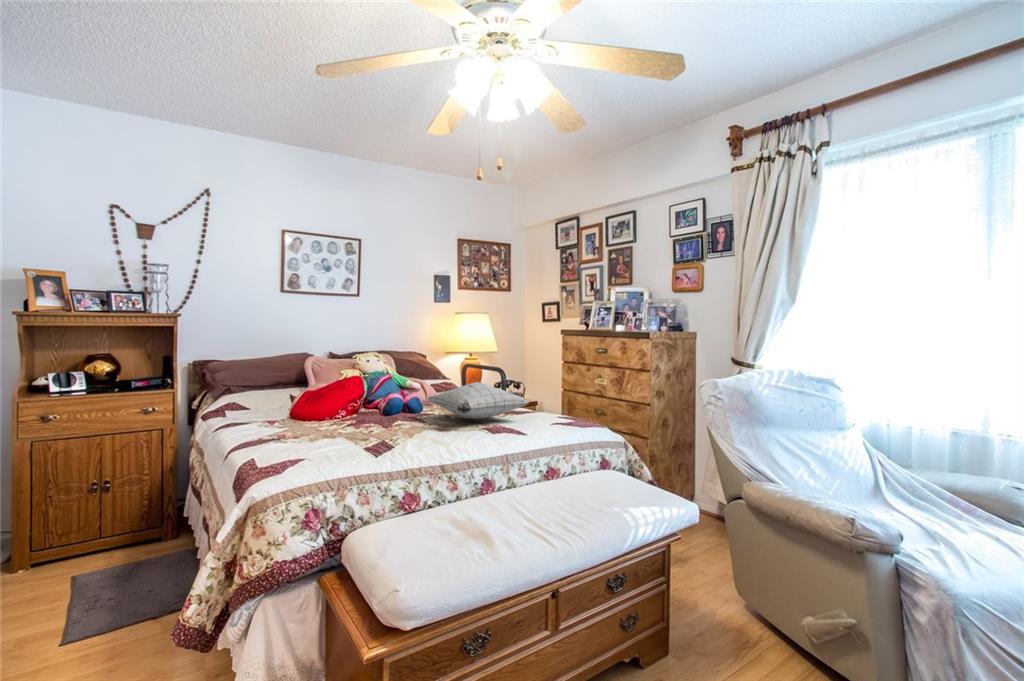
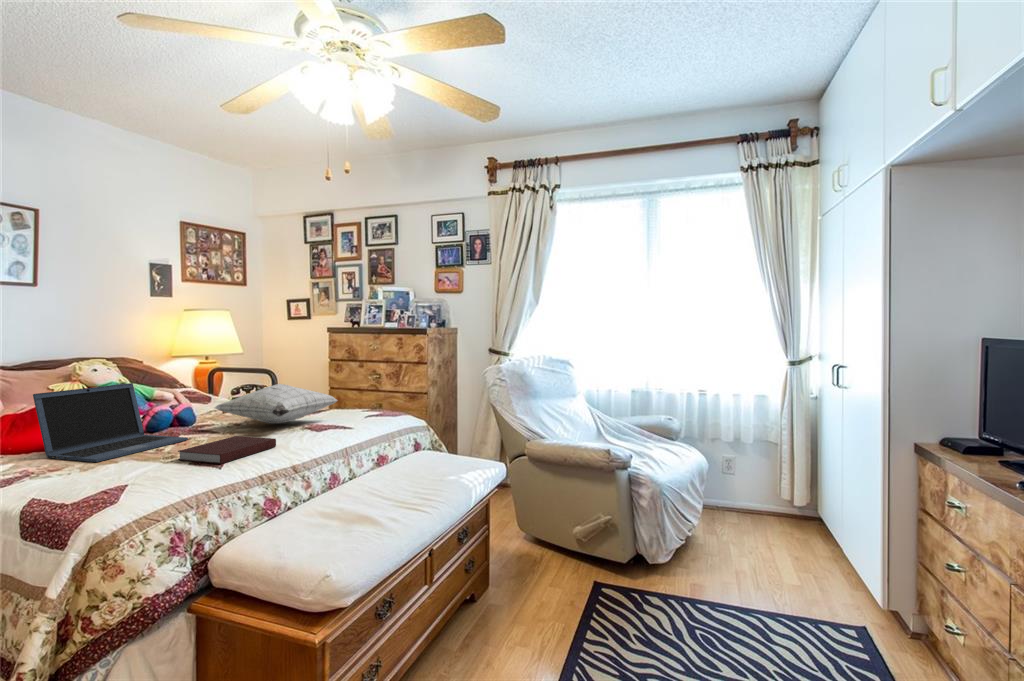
laptop: none [299,373,396,435] -> present [33,383,188,462]
notebook: none [363,427,442,452] -> present [178,436,276,464]

